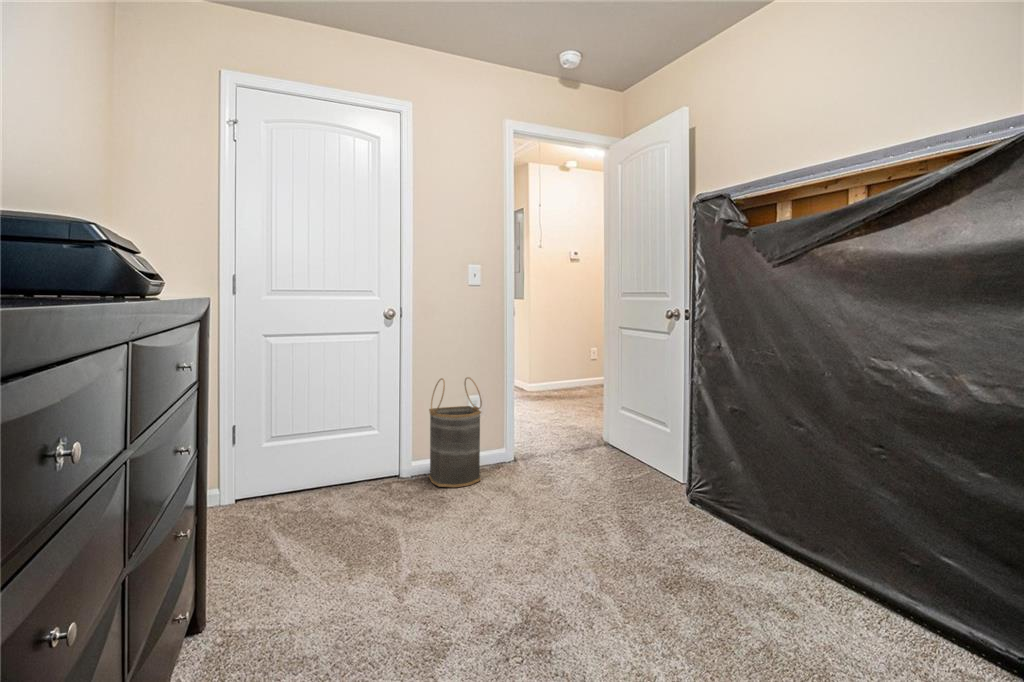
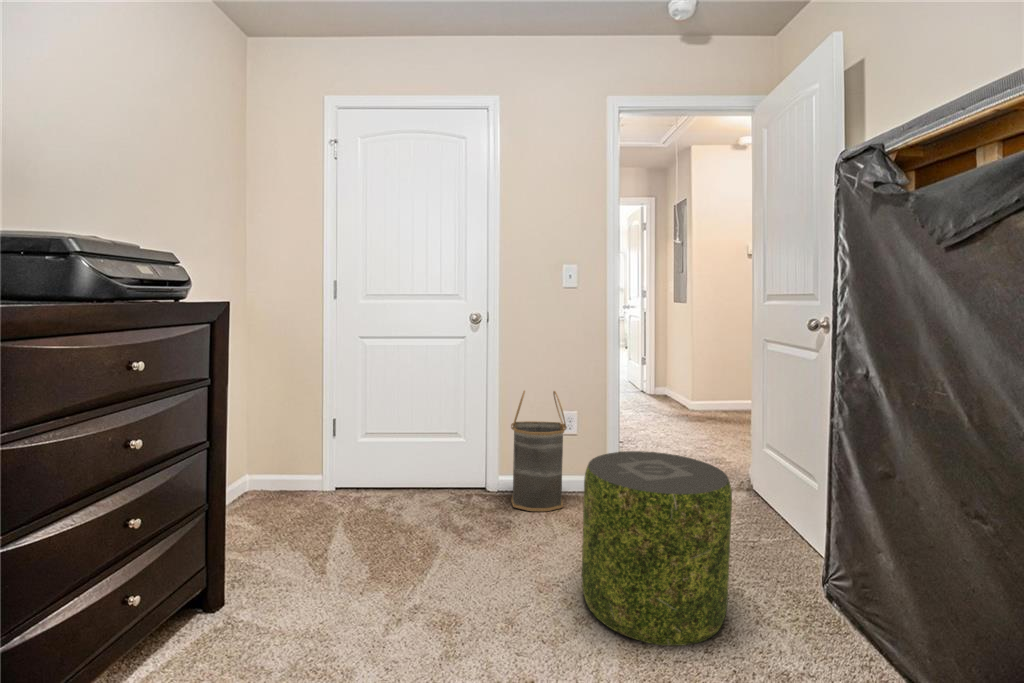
pouf: none [540,417,651,554] -> present [582,451,732,646]

